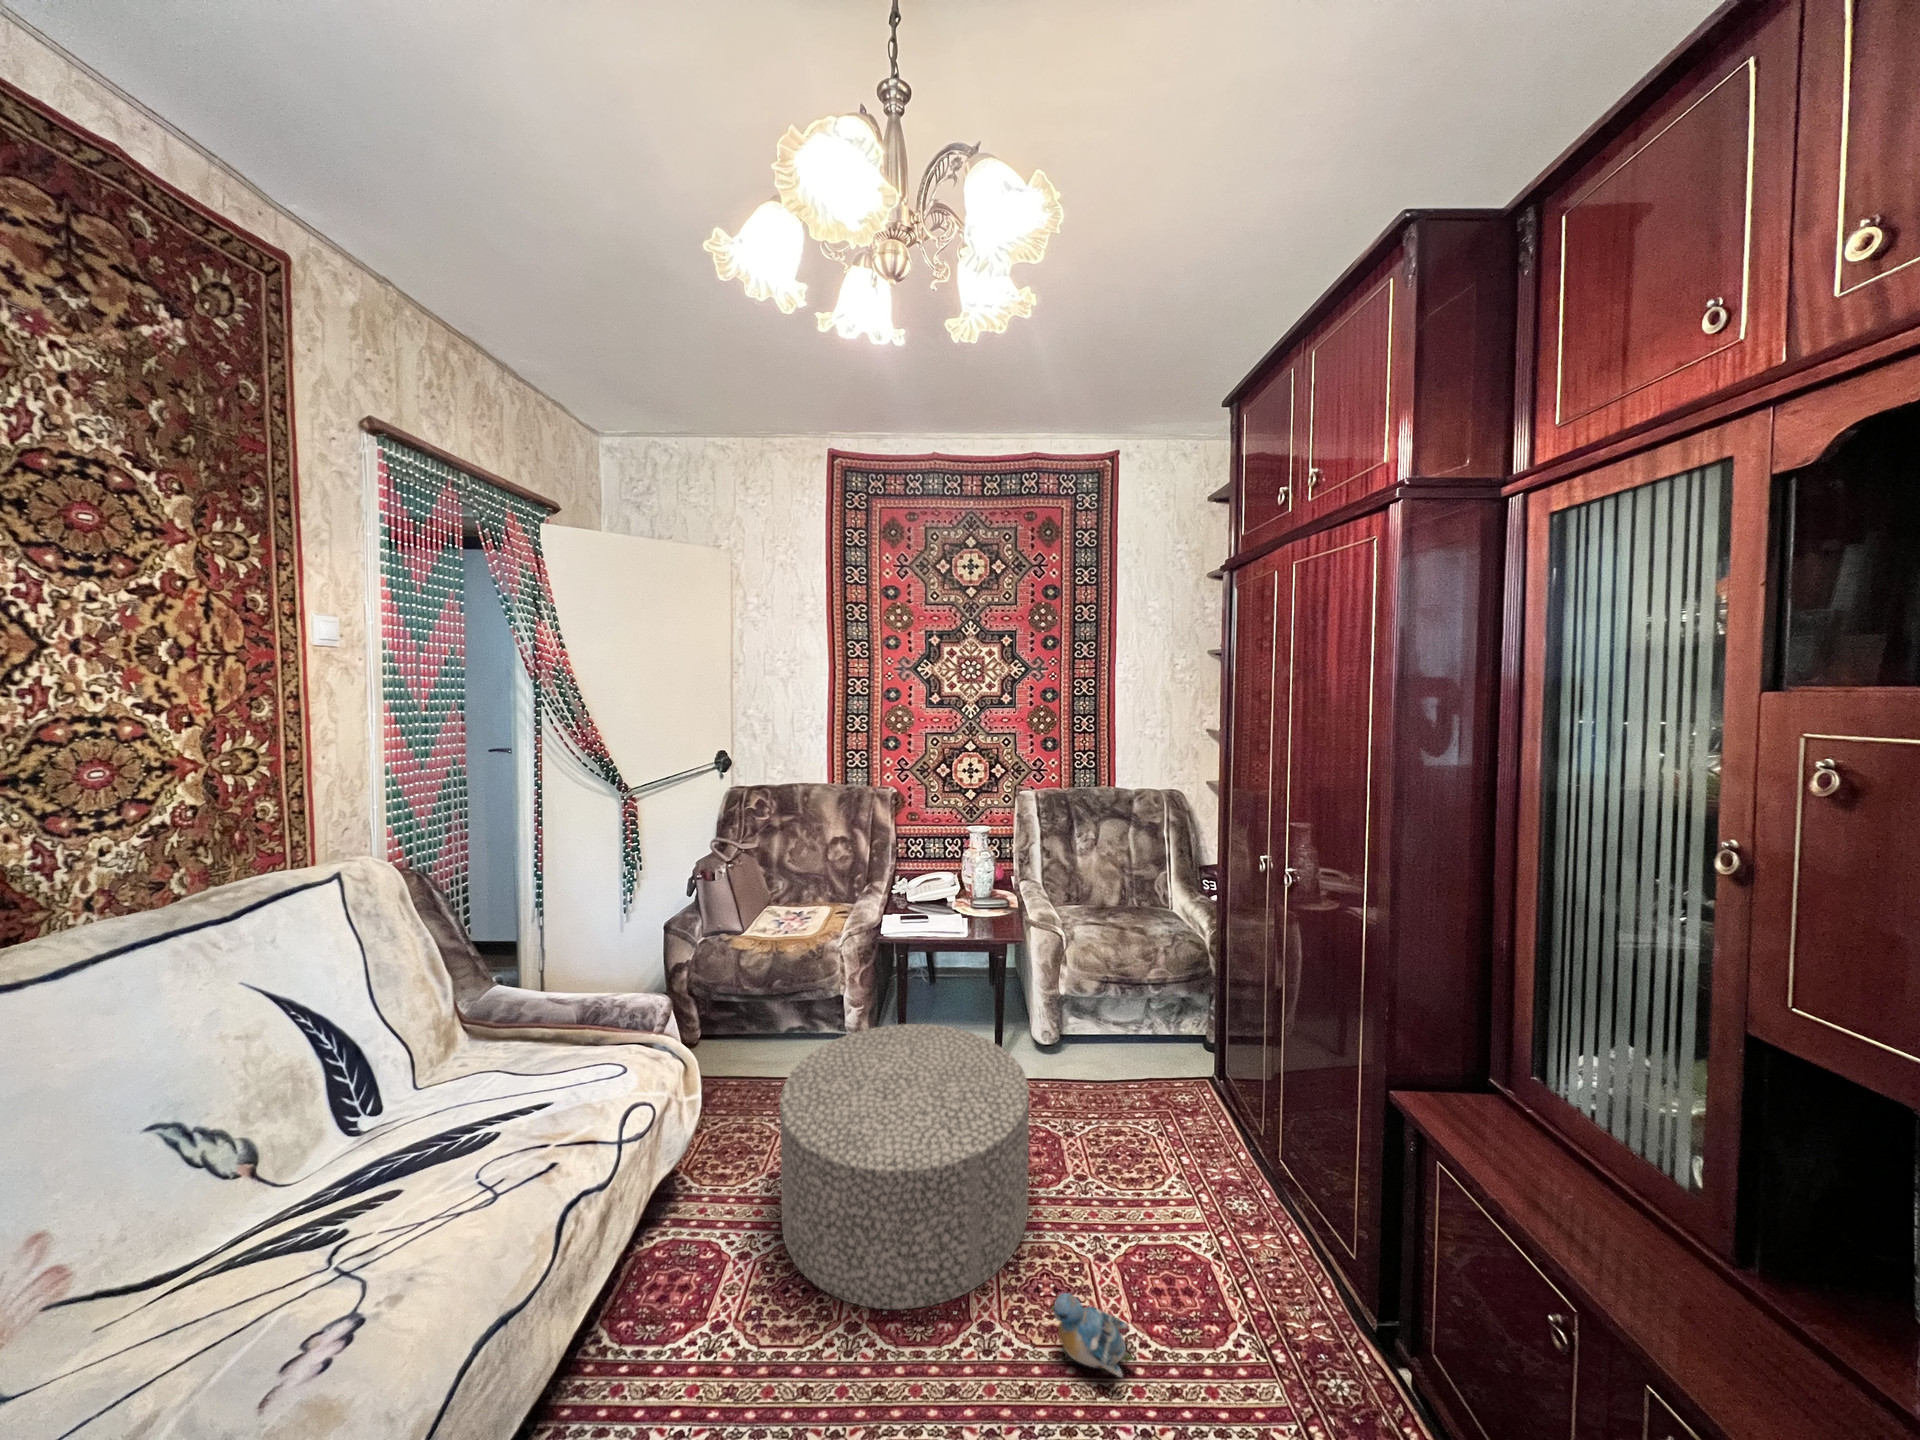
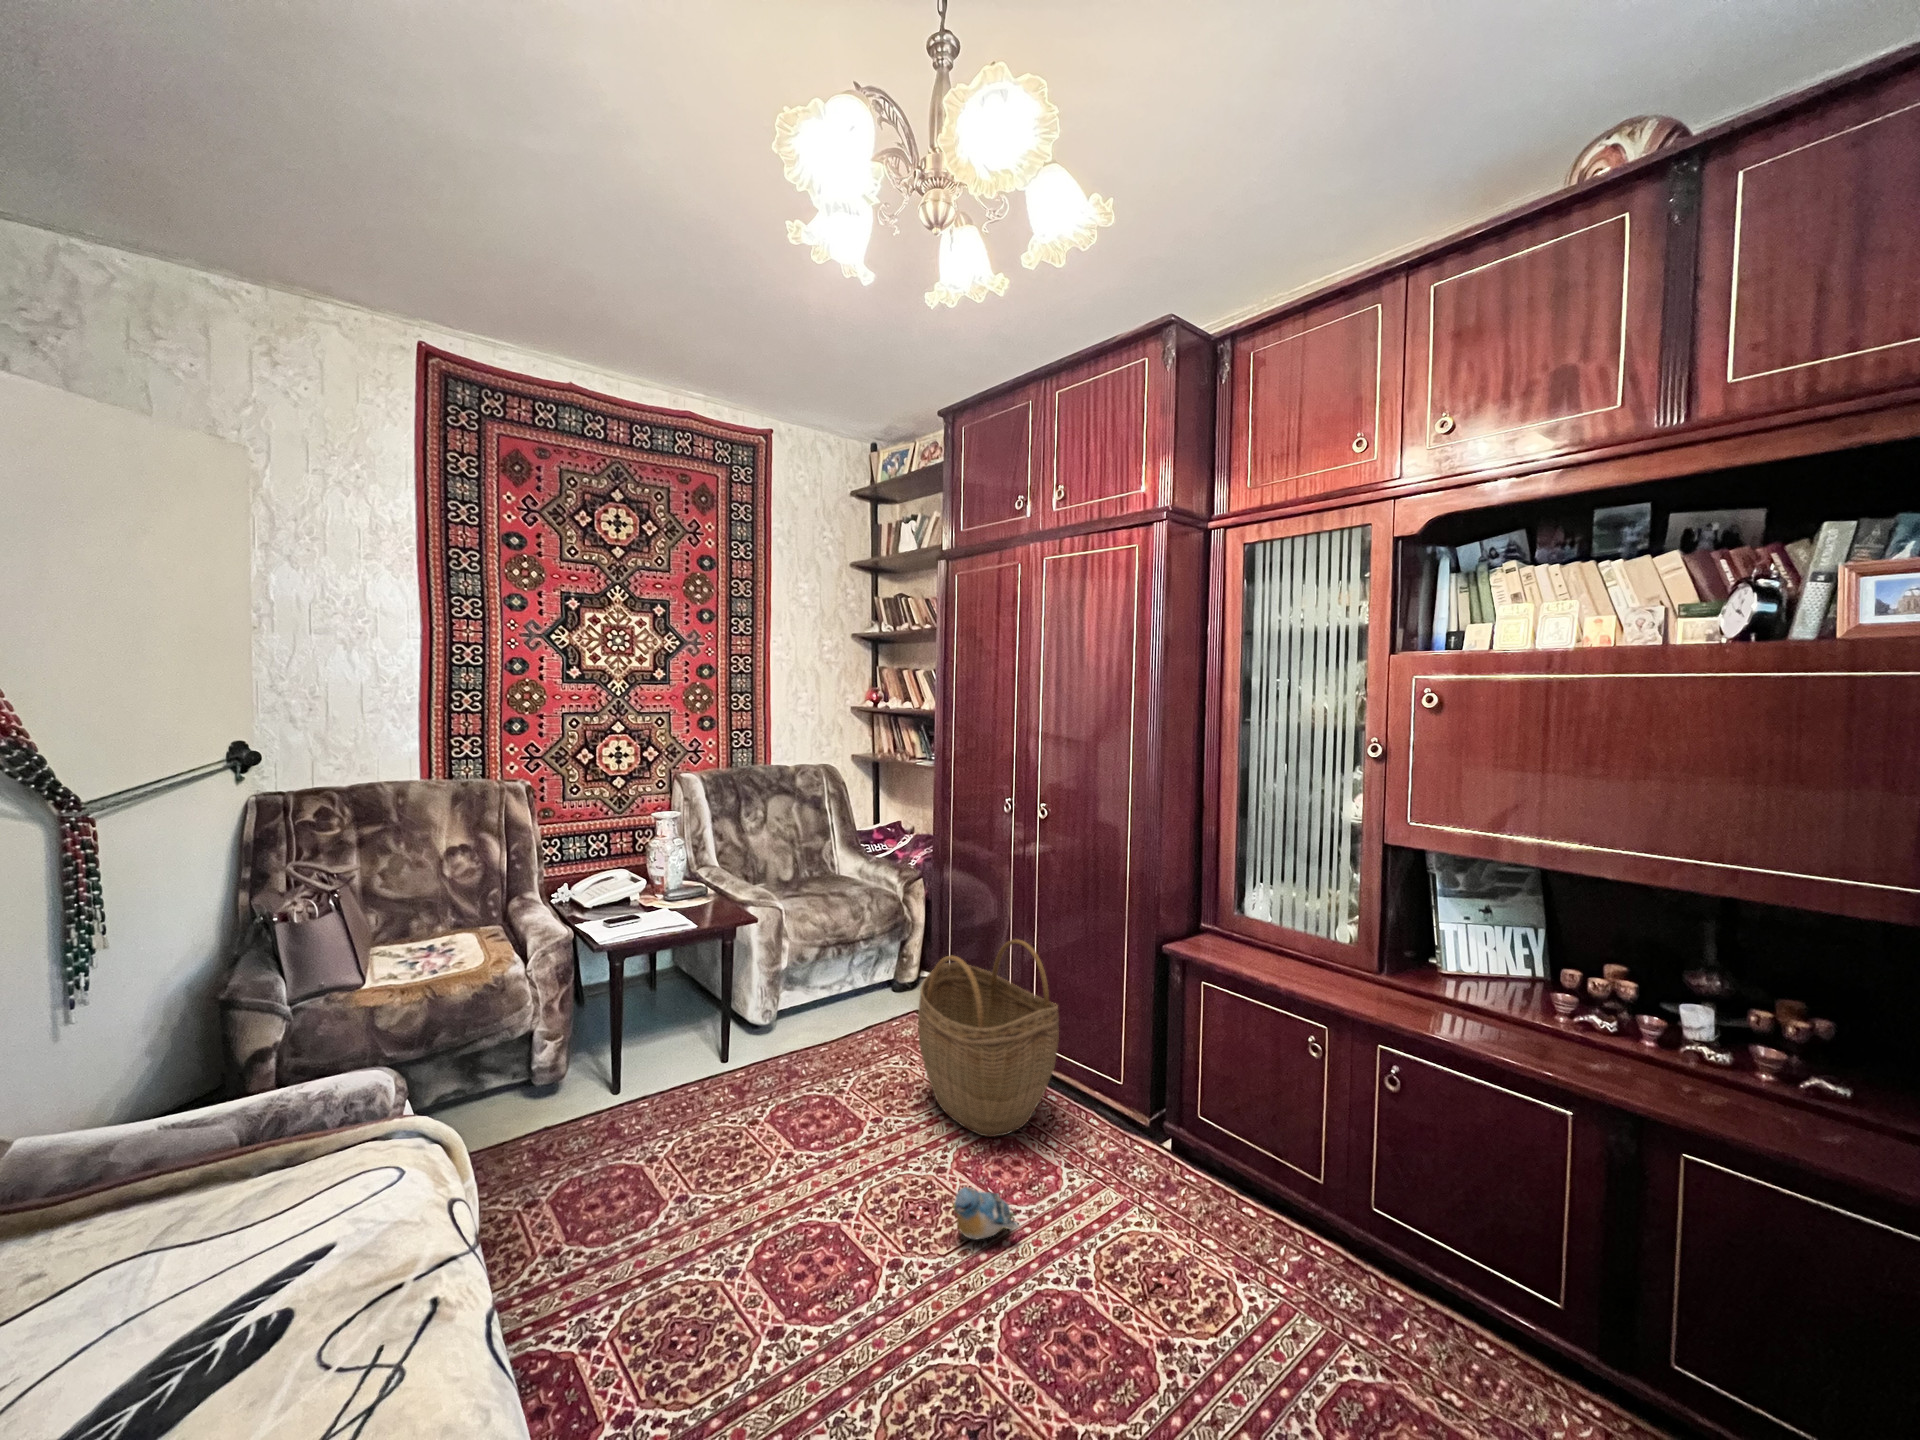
woven basket: none [1132,1023,1290,1263] -> present [918,940,1059,1137]
ottoman: present [780,1024,1029,1310] -> none [587,1020,876,1325]

